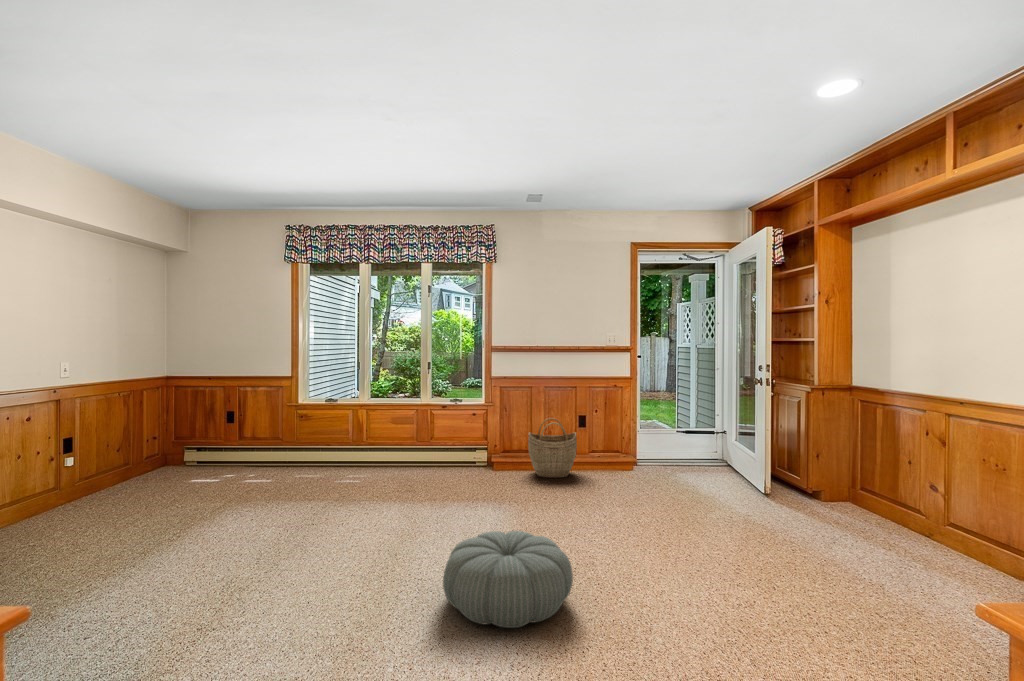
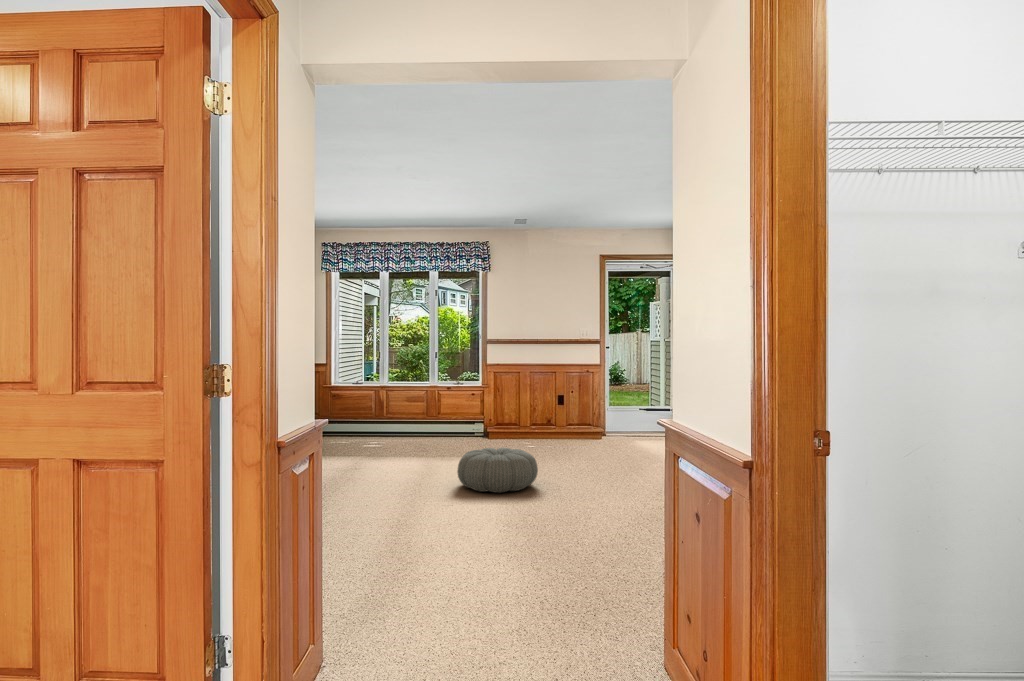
woven basket: present [528,418,577,478] -> none [516,396,555,442]

